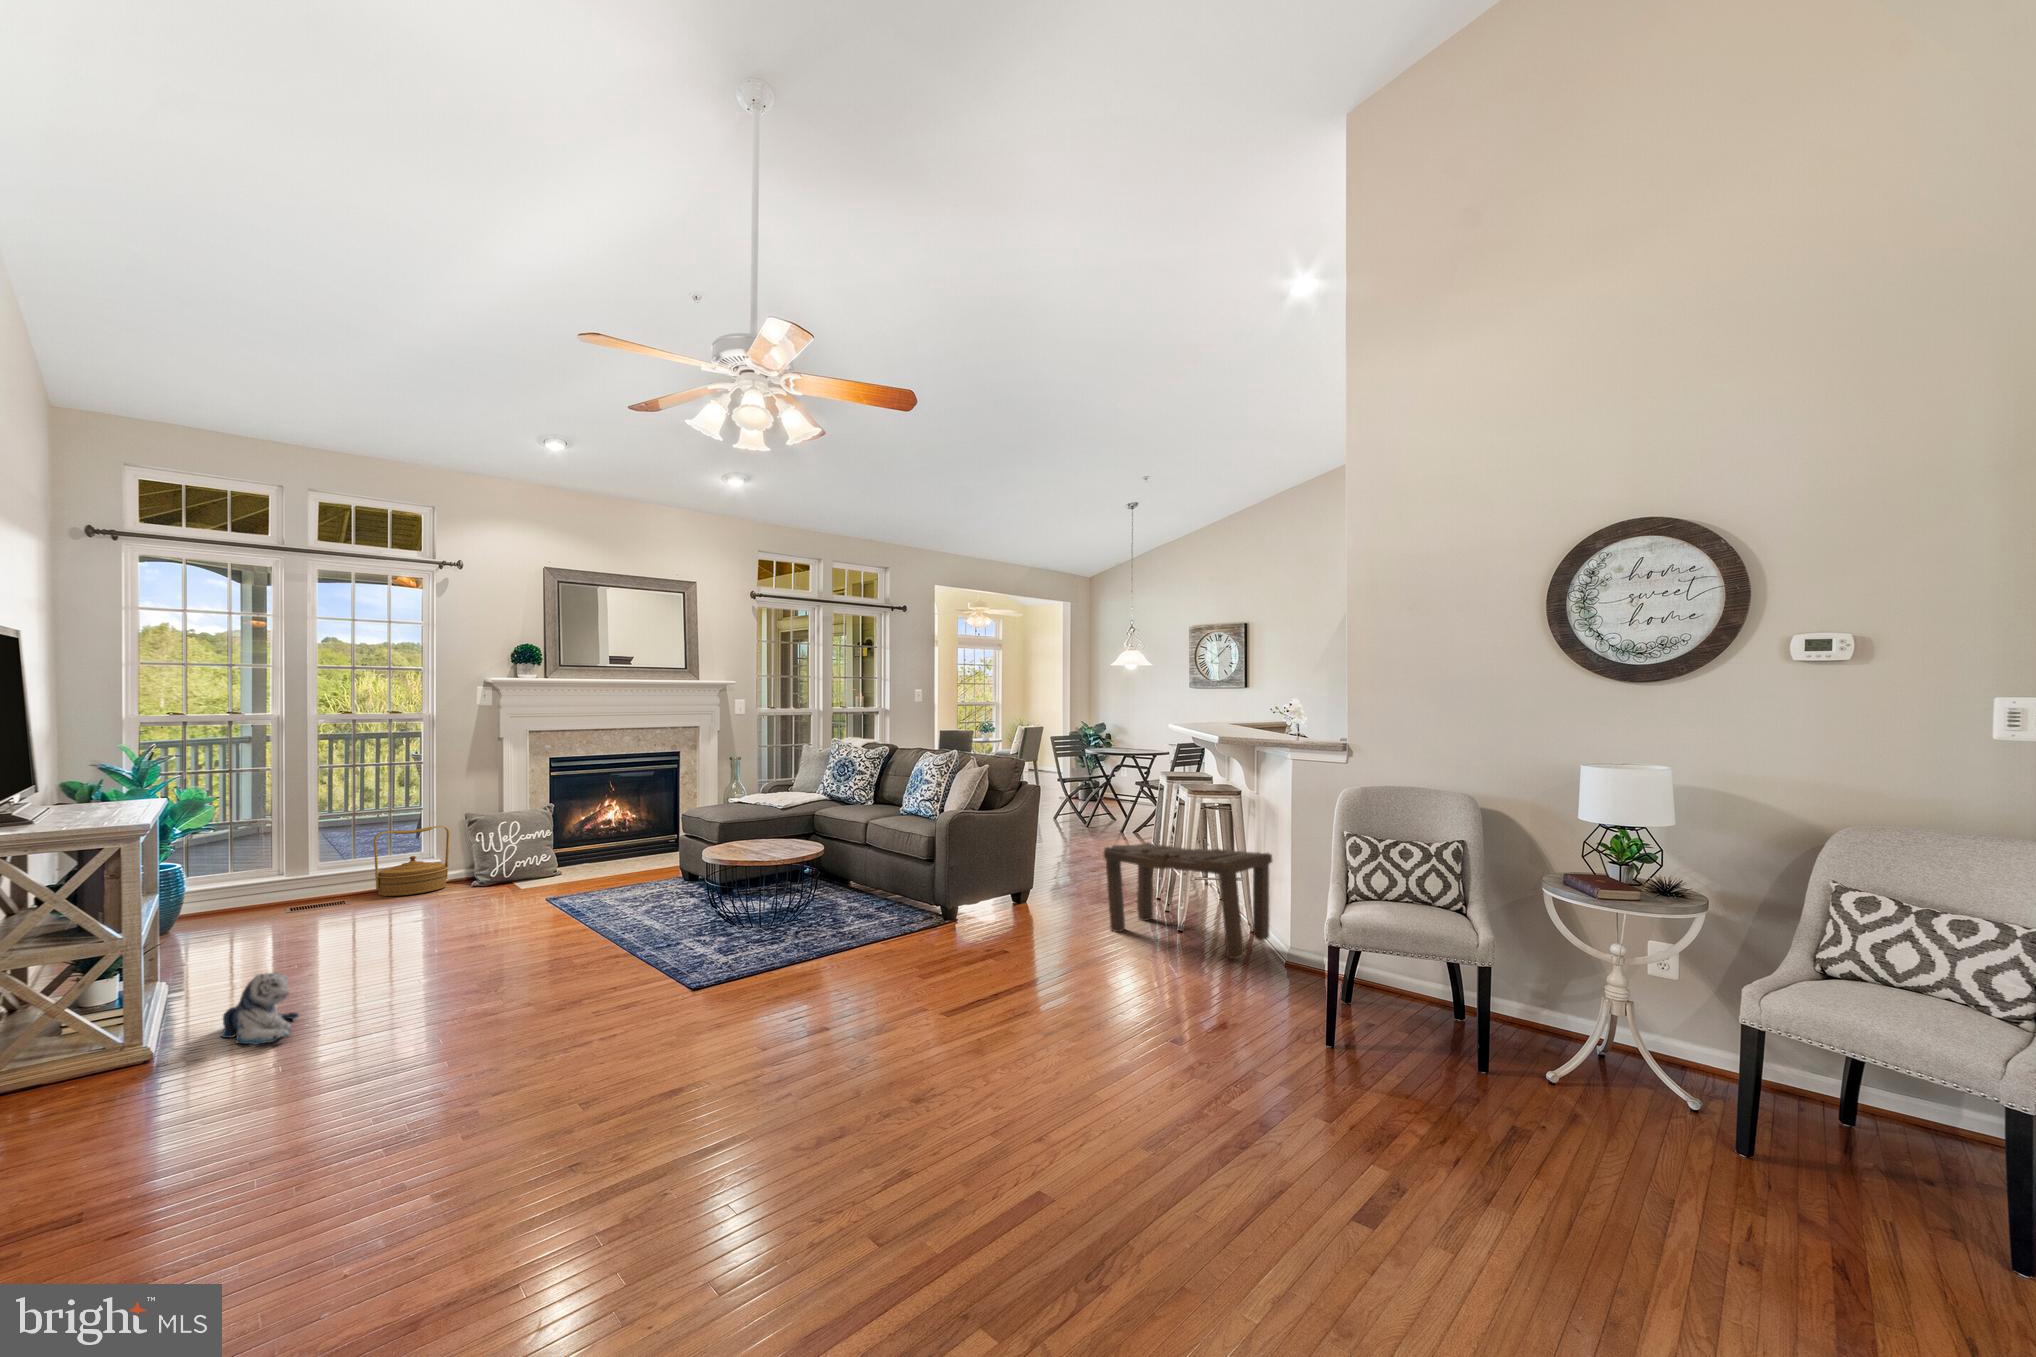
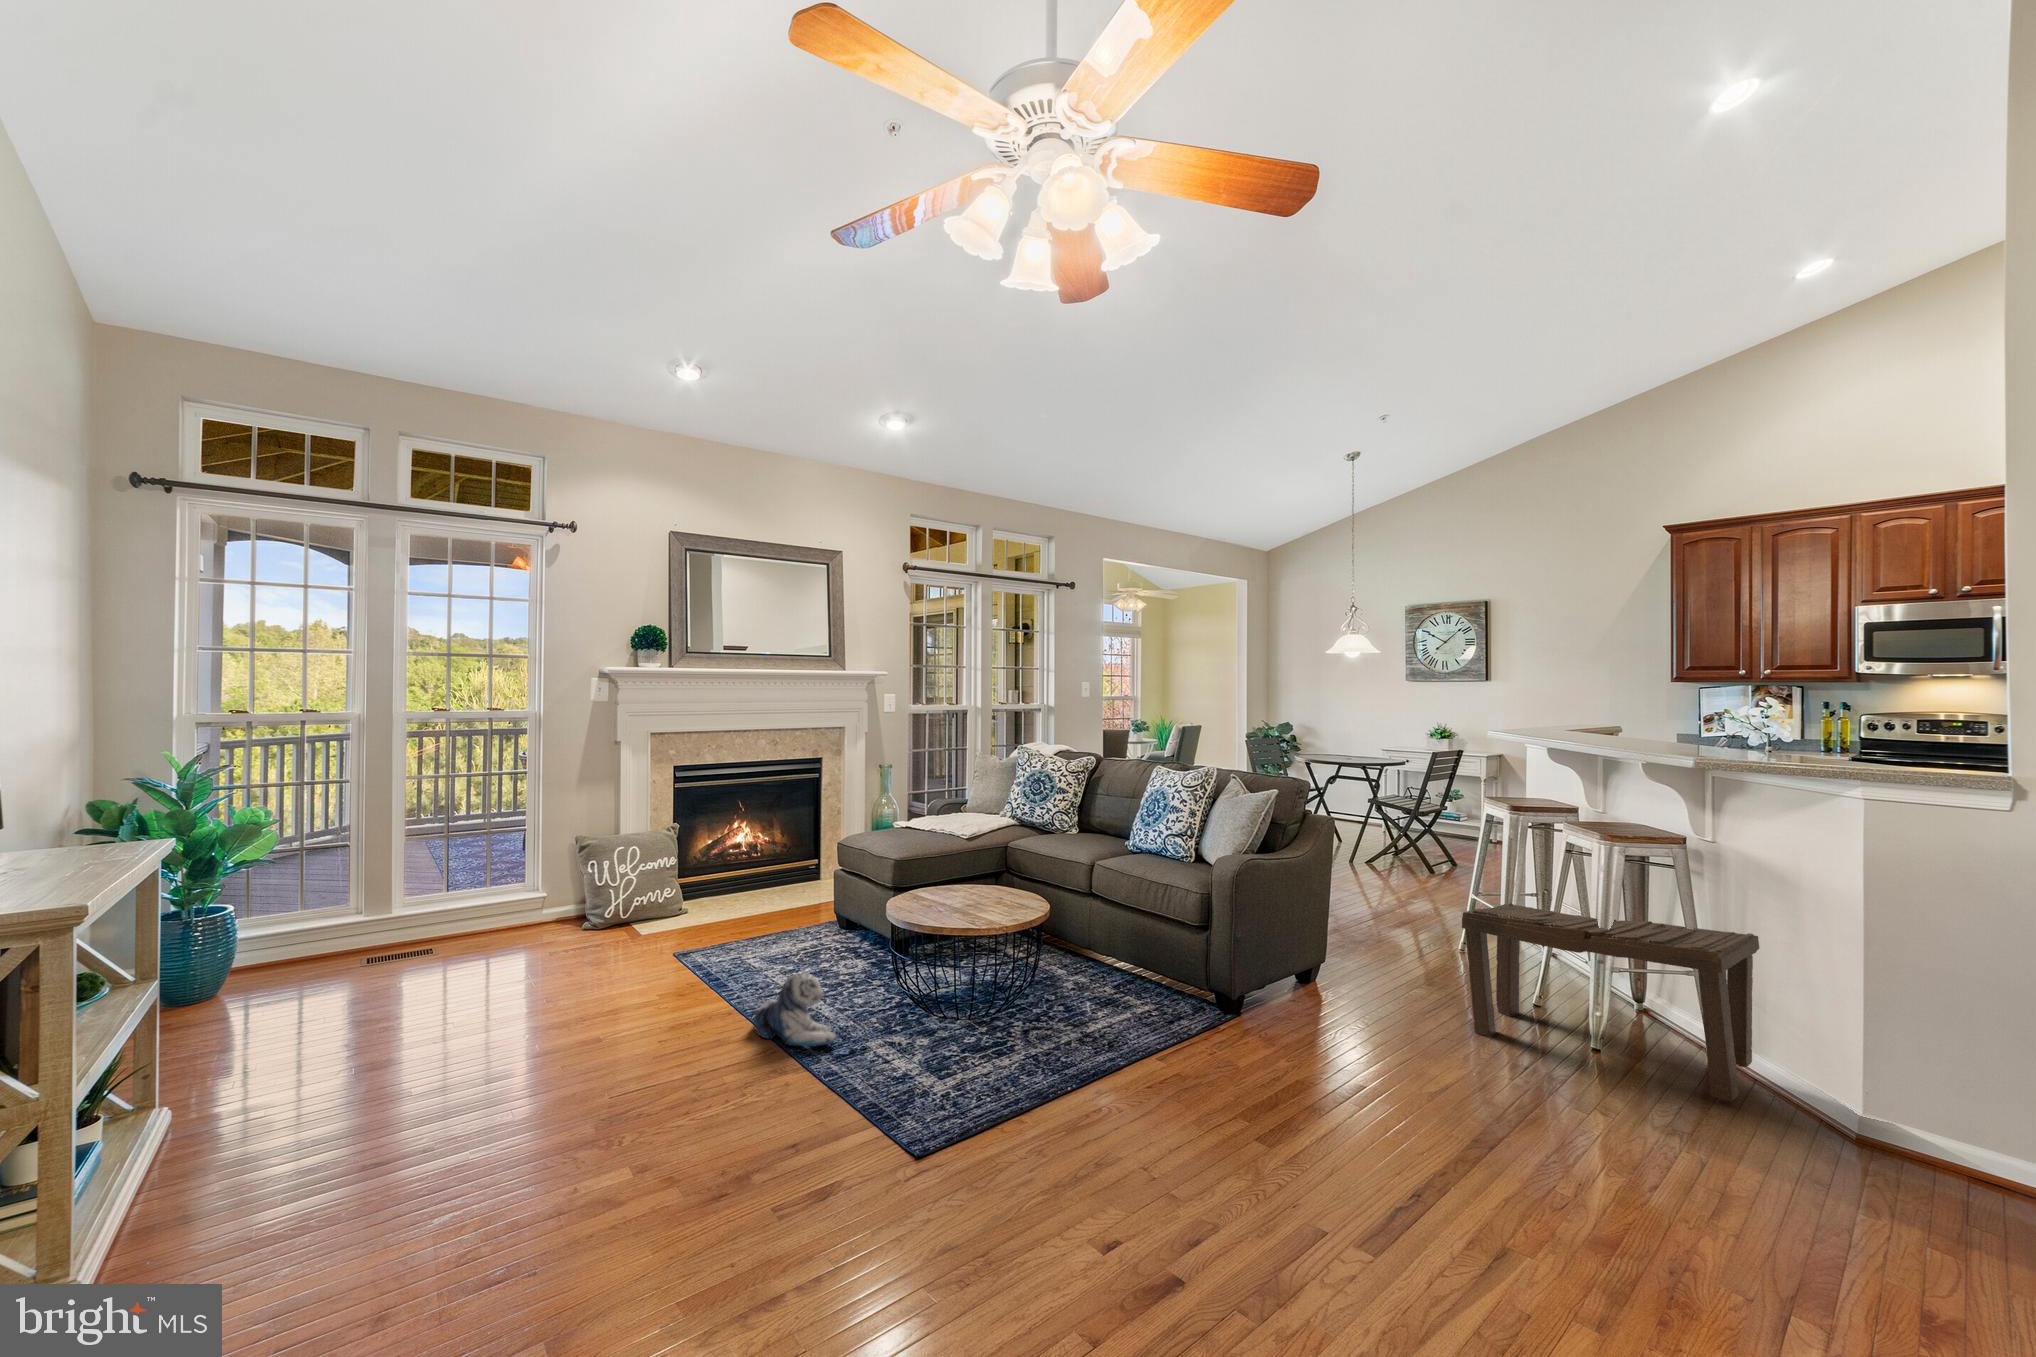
woven basket: present [374,826,450,896] -> none [471,850,559,940]
plush toy: present [221,973,298,1045] -> present [754,972,836,1047]

